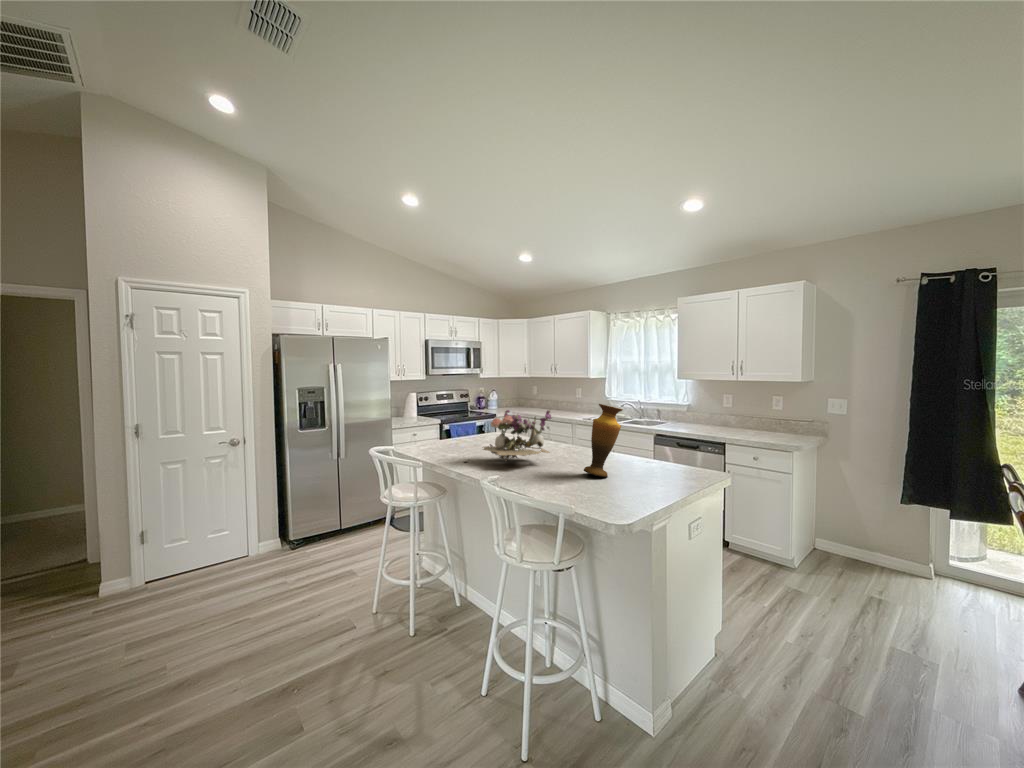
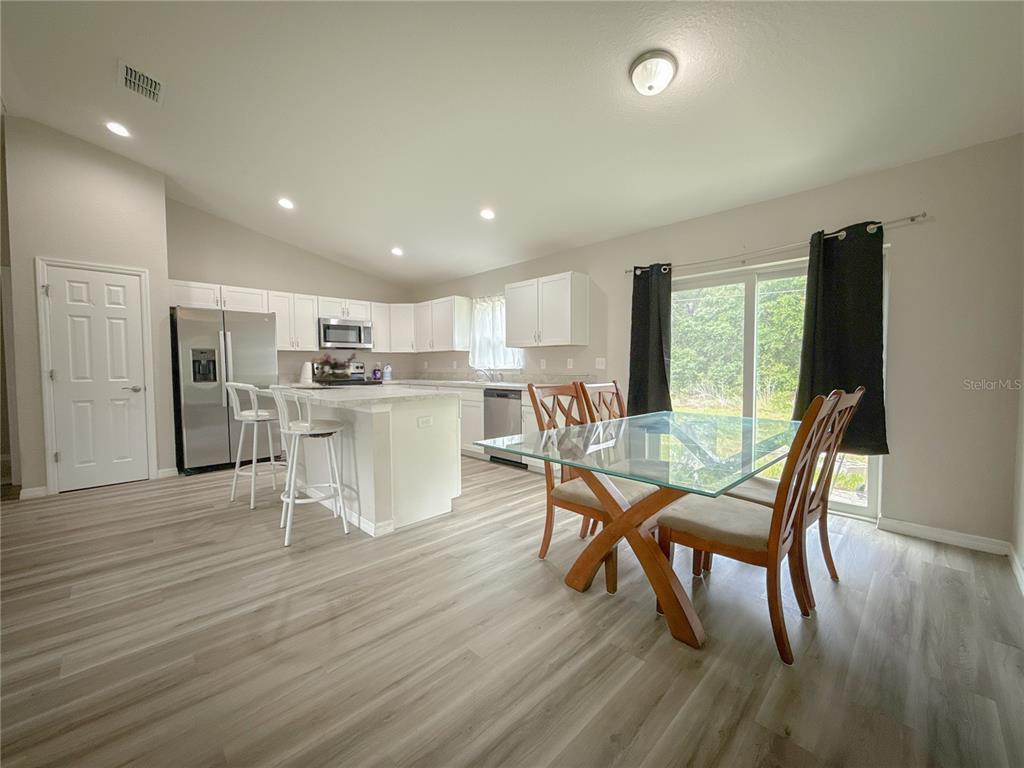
vase: present [584,404,623,477] -> none [362,343,388,390]

